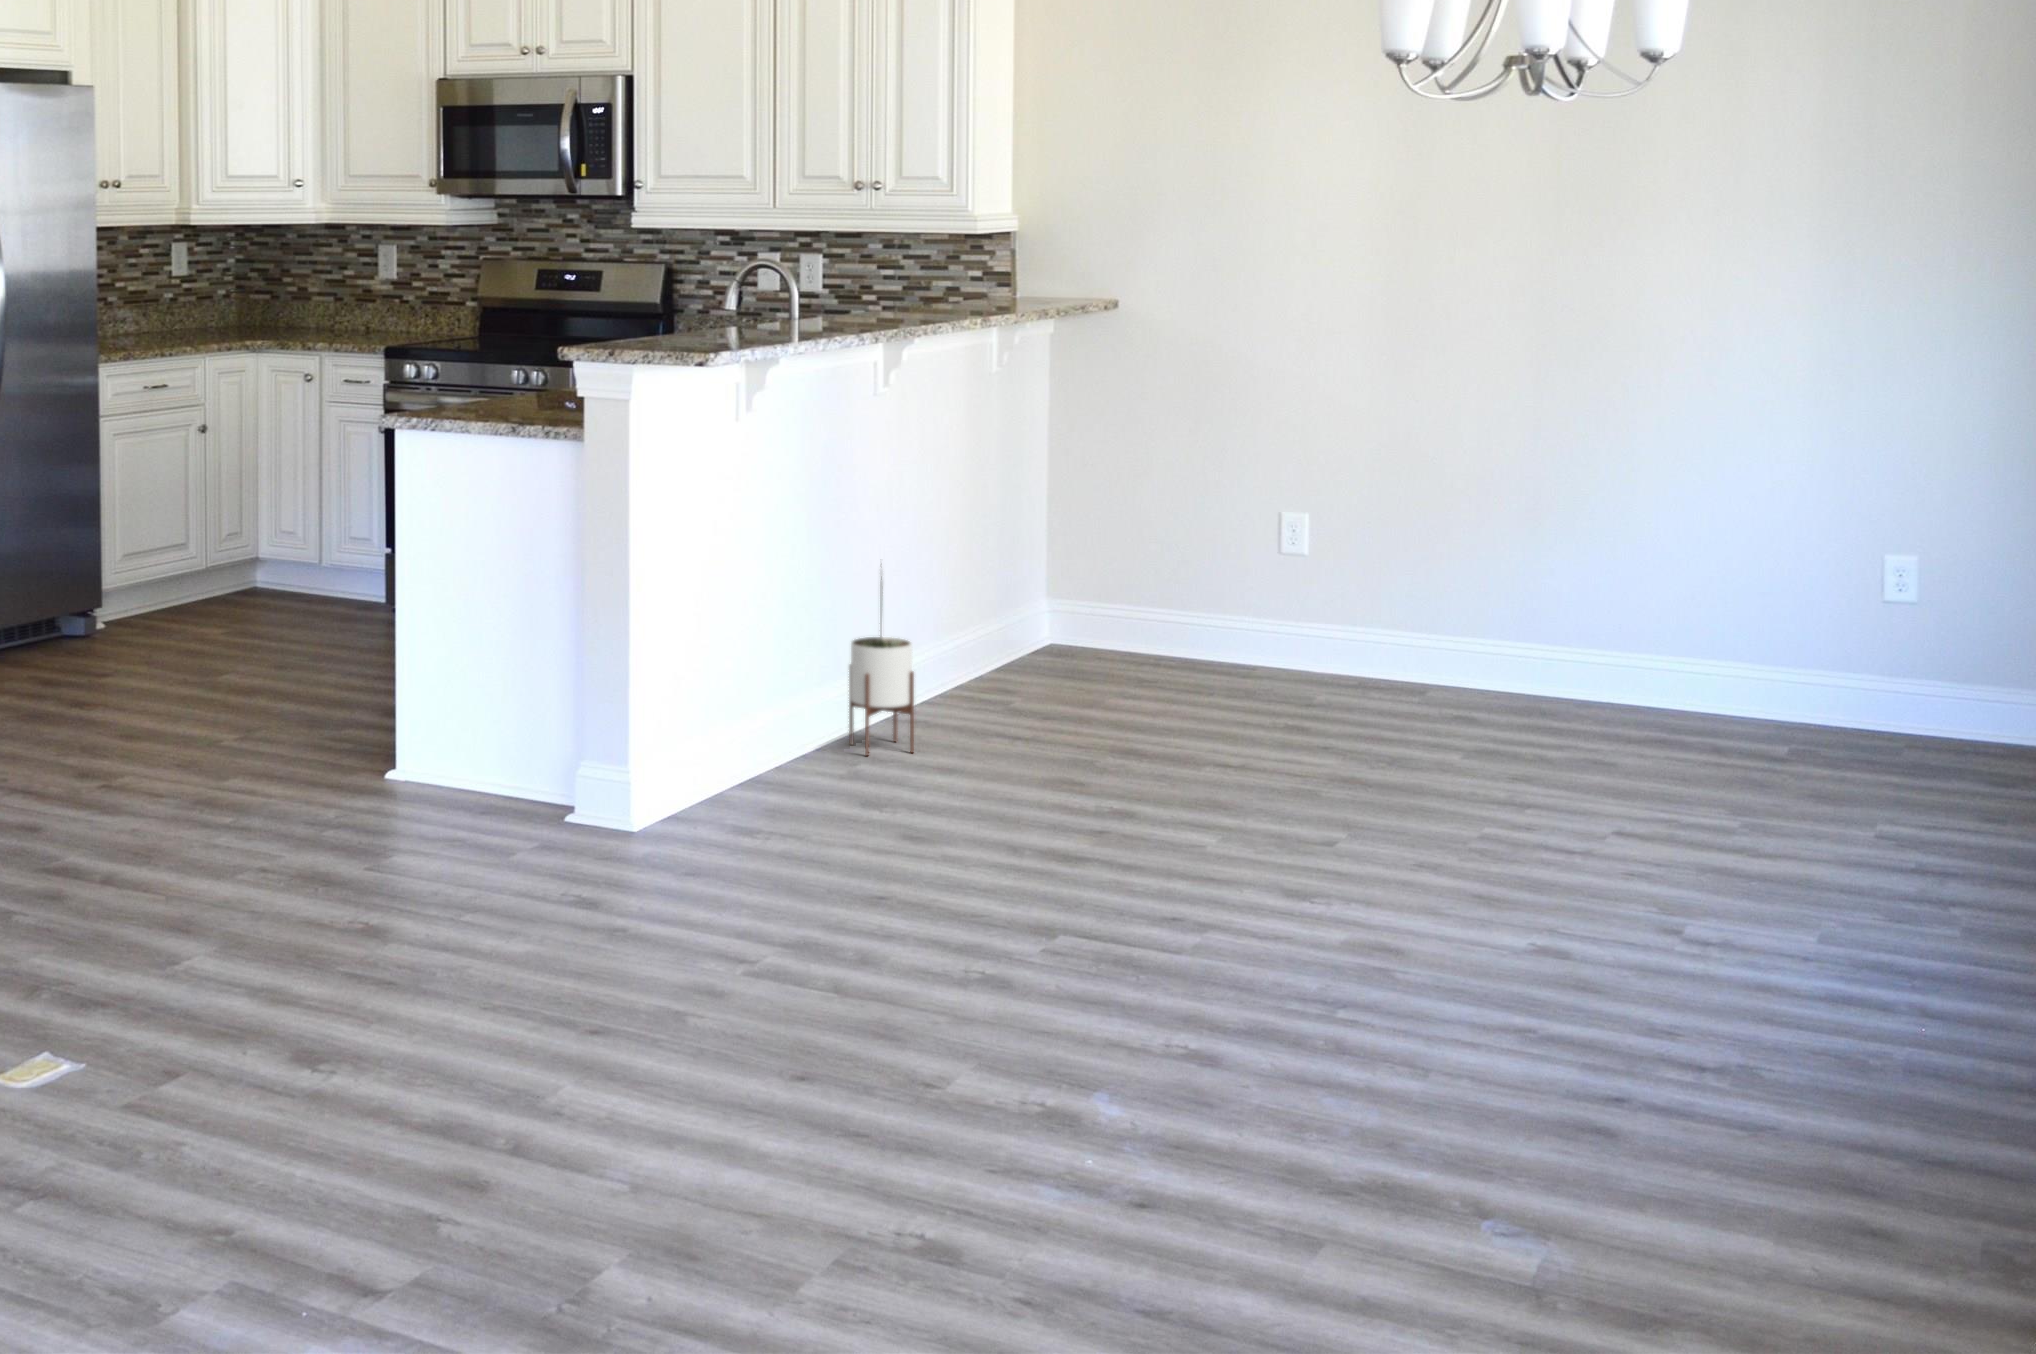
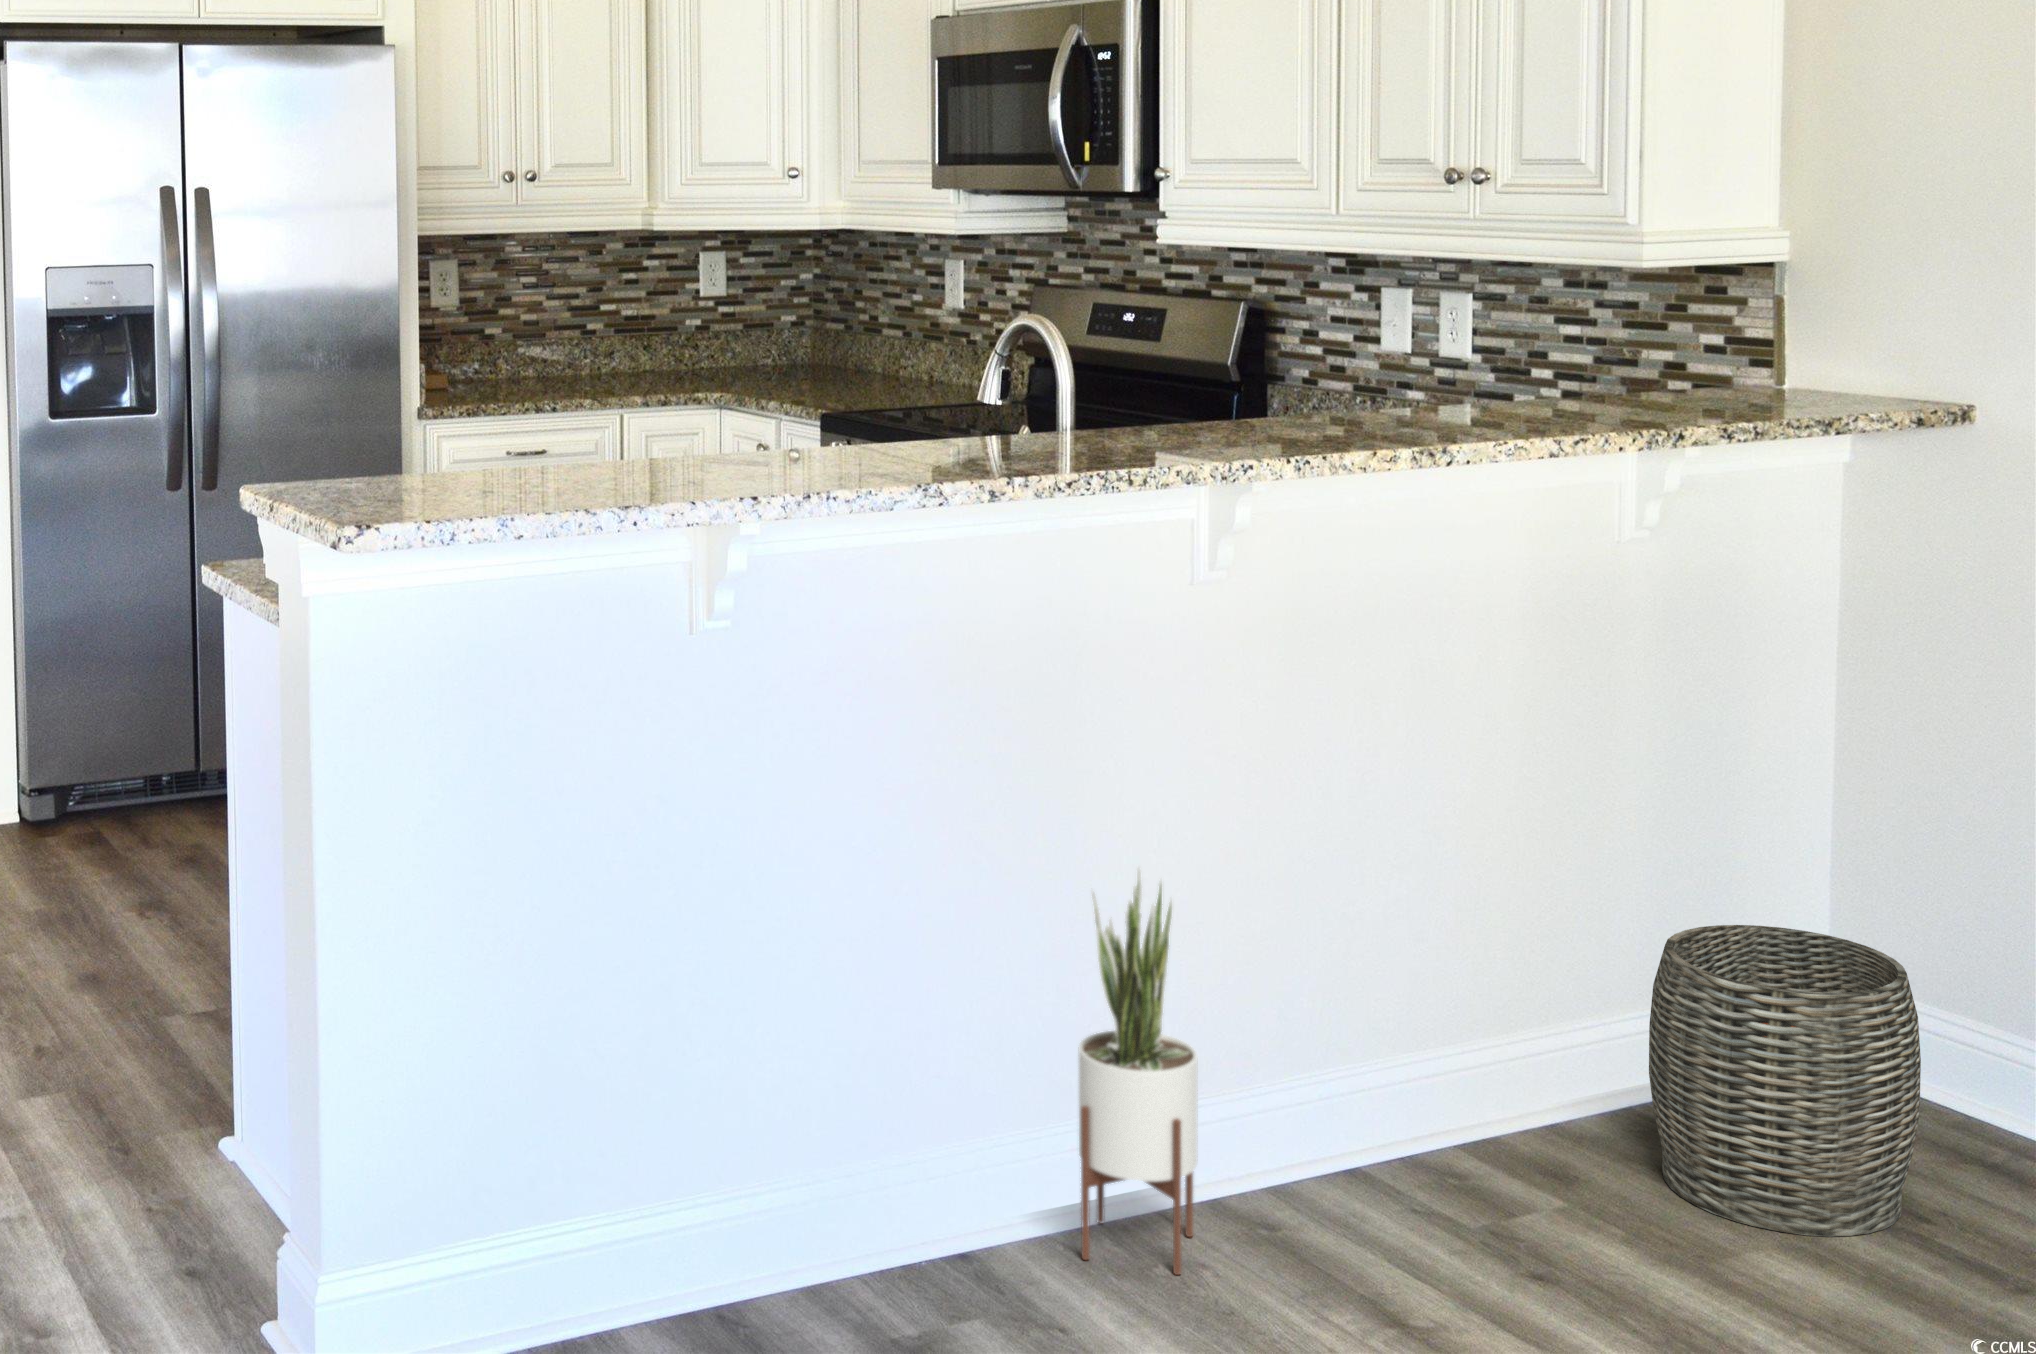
woven basket: none [1030,563,1152,700] -> present [1649,925,1921,1236]

